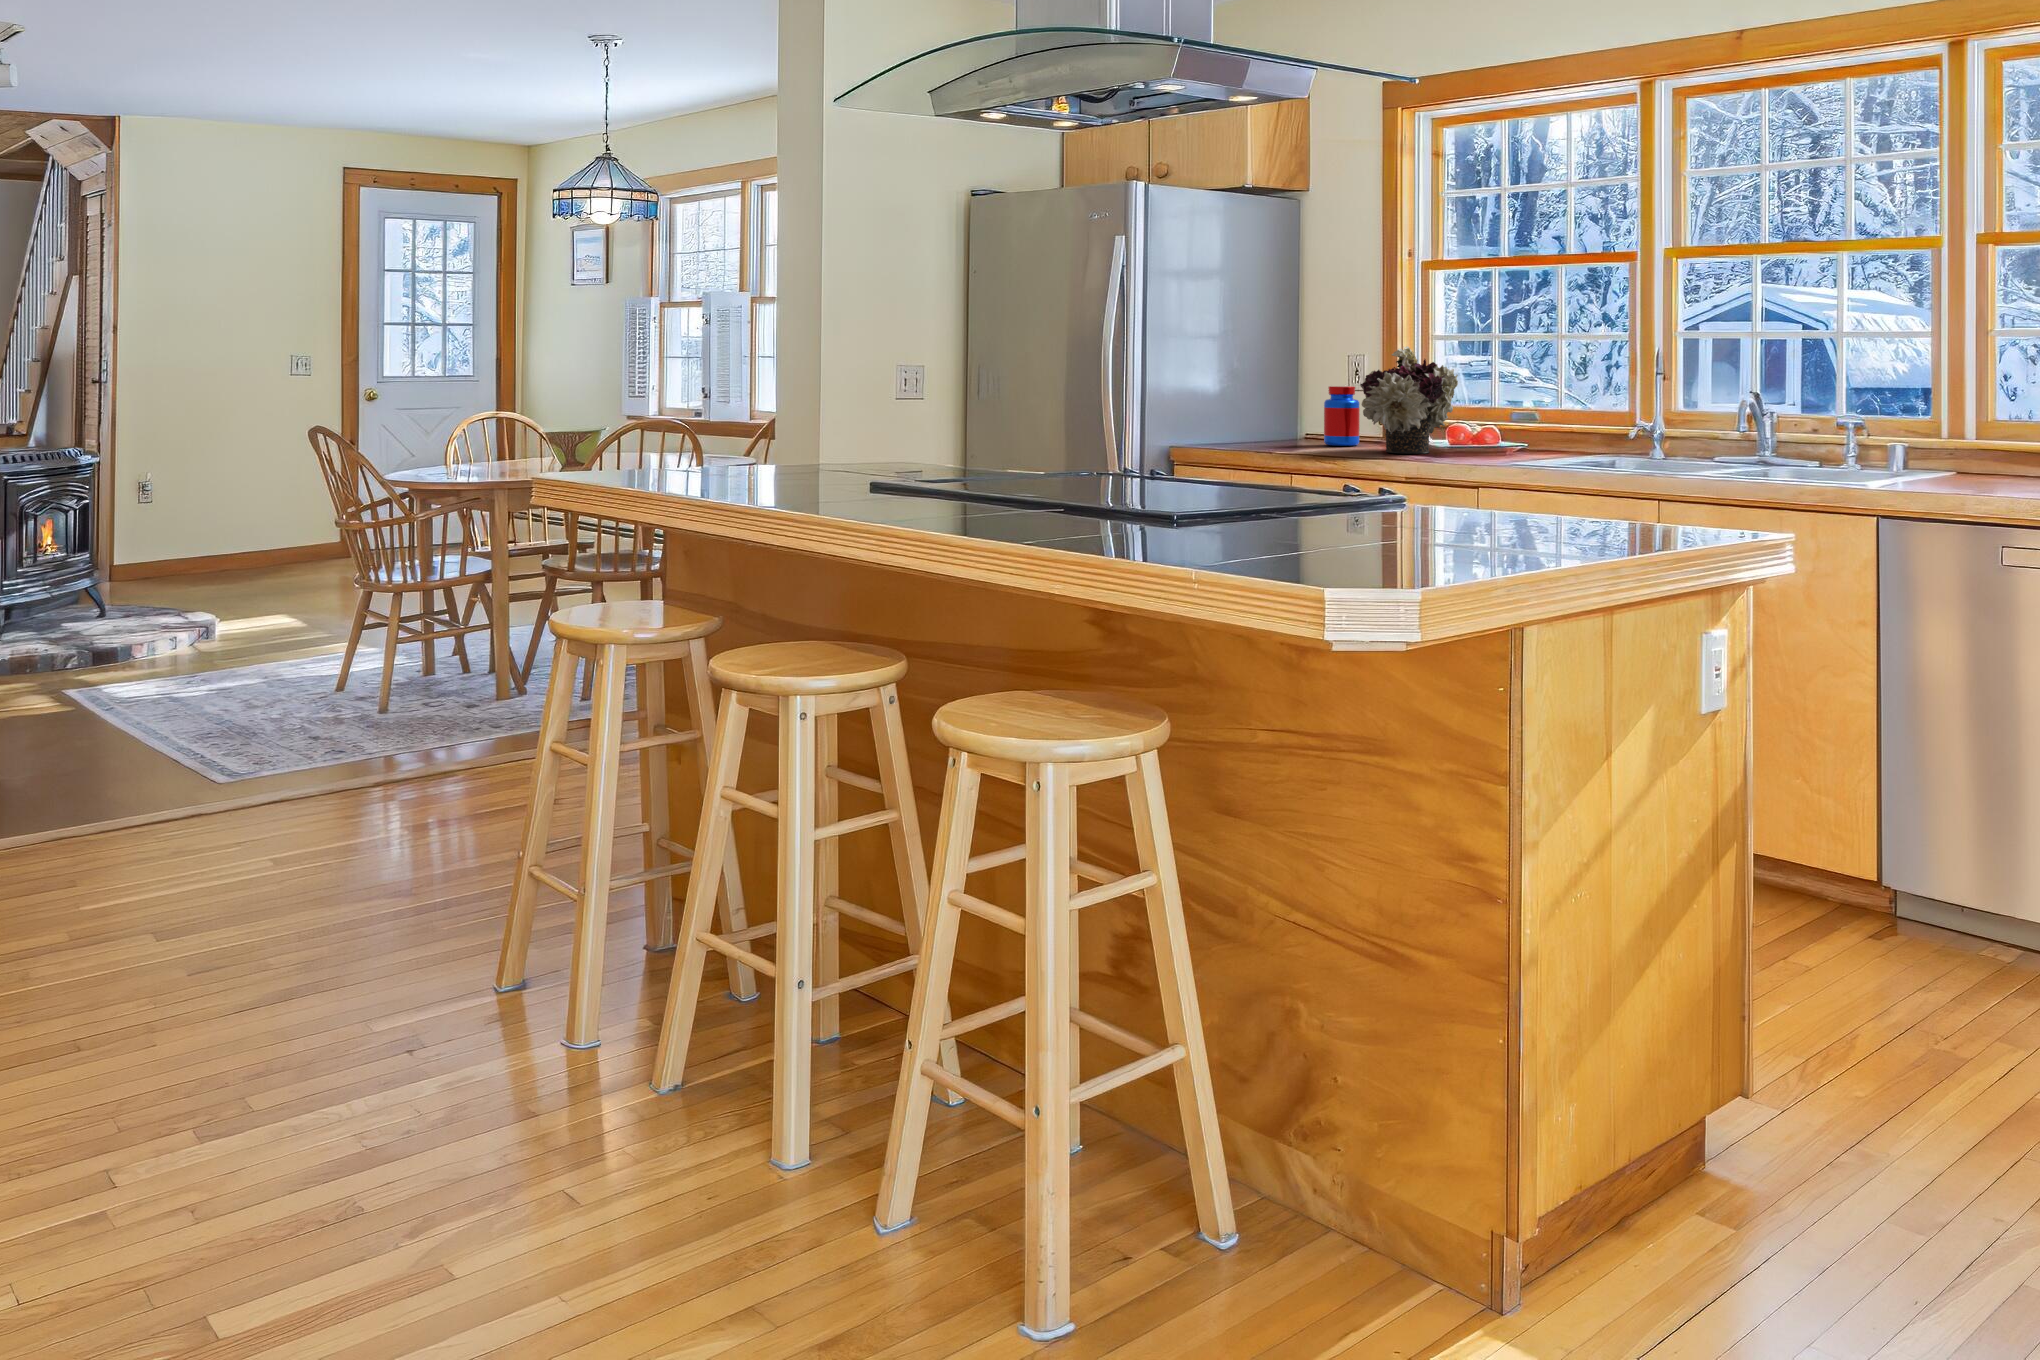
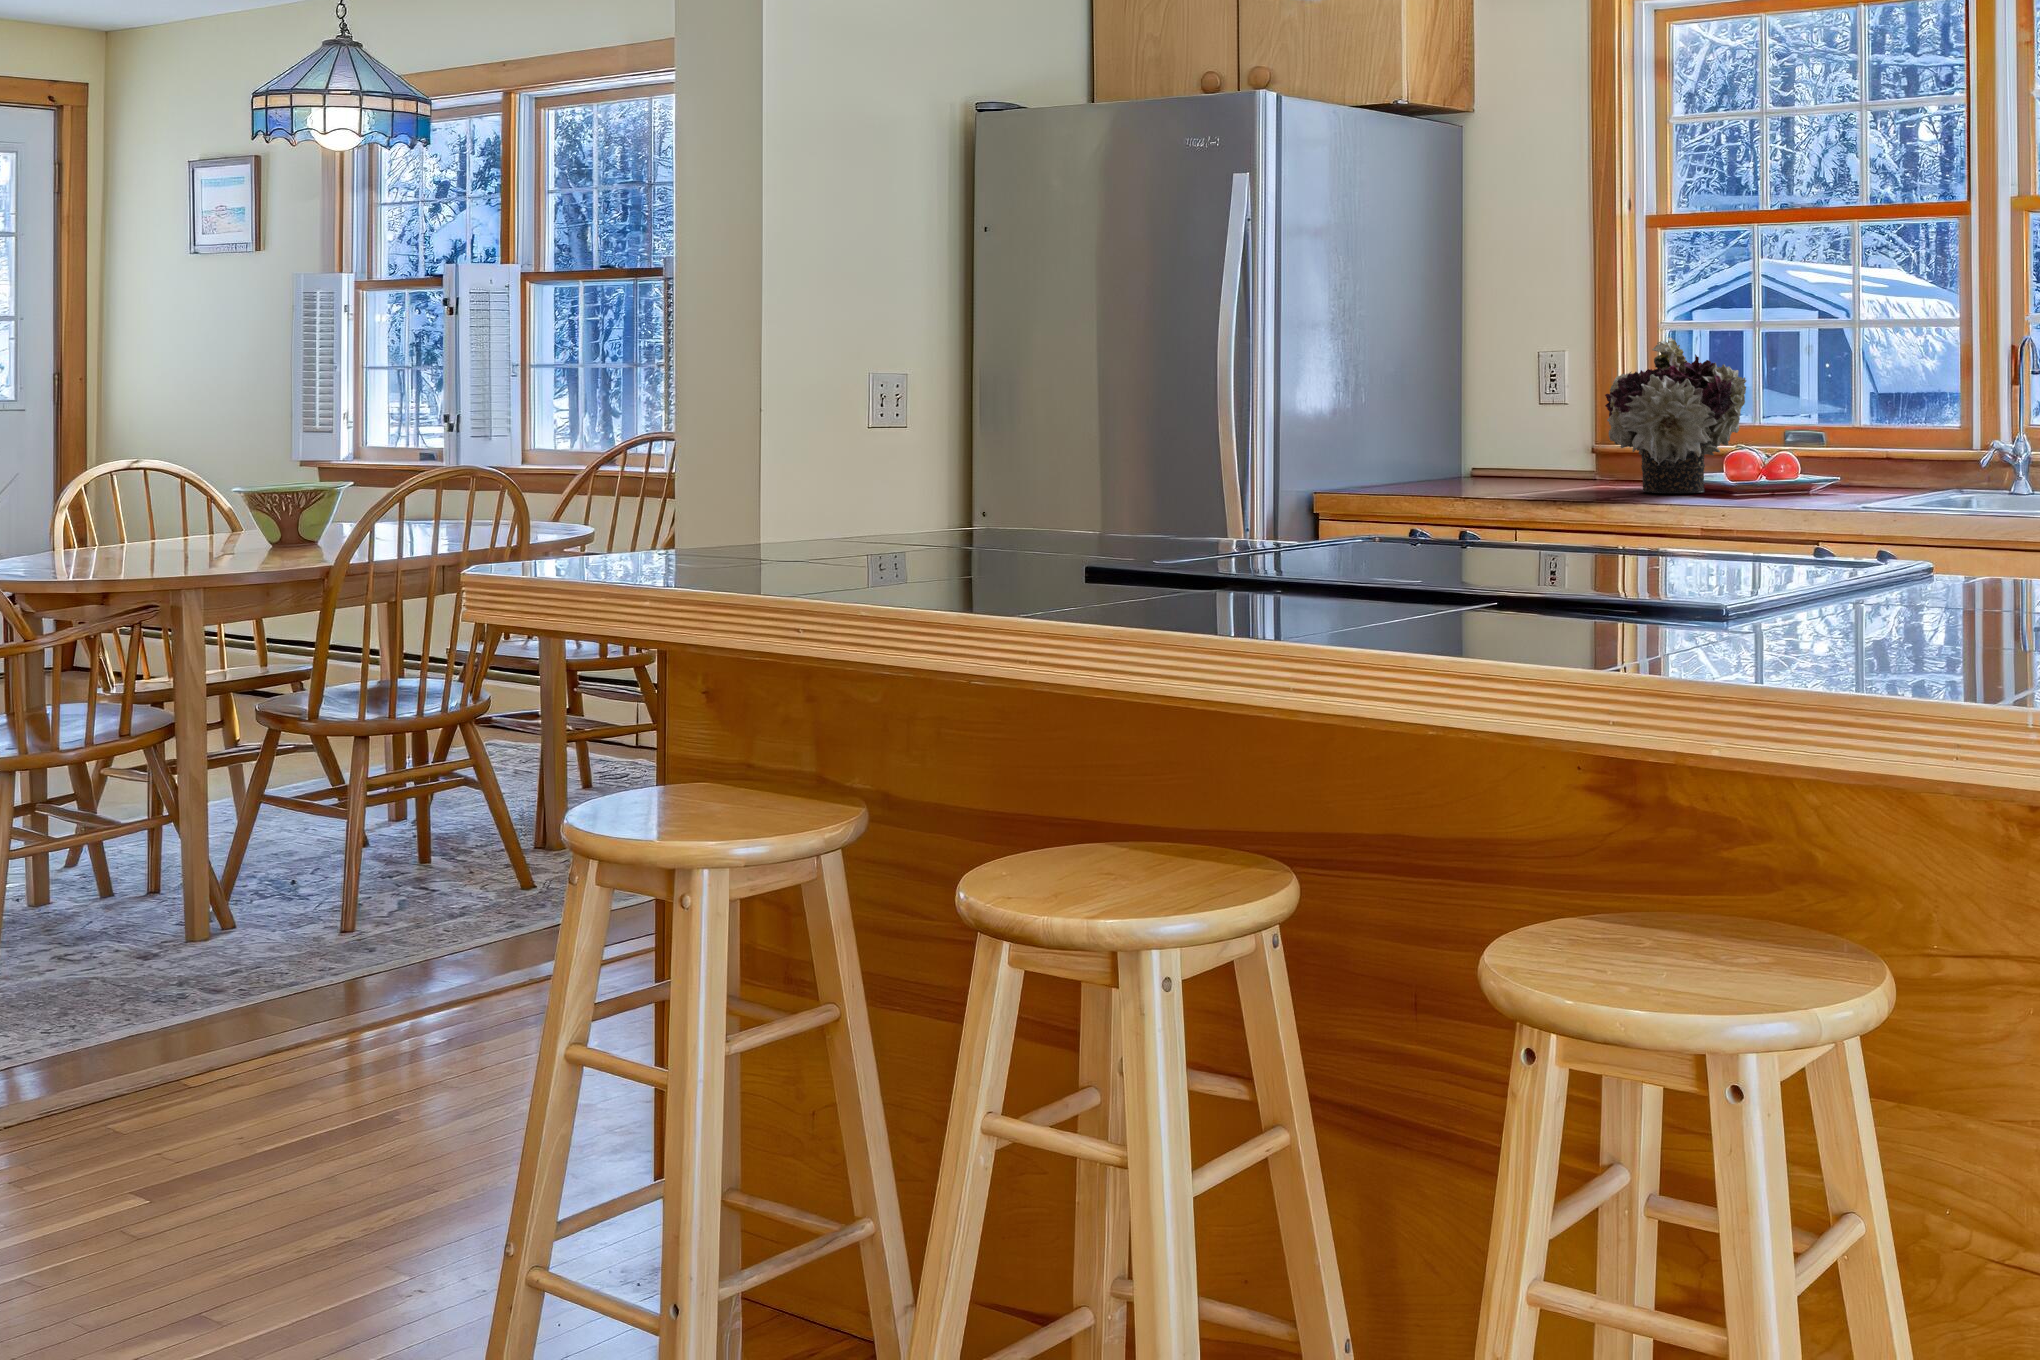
jar: present [1324,386,1360,446] -> none [1530,398,1581,484]

